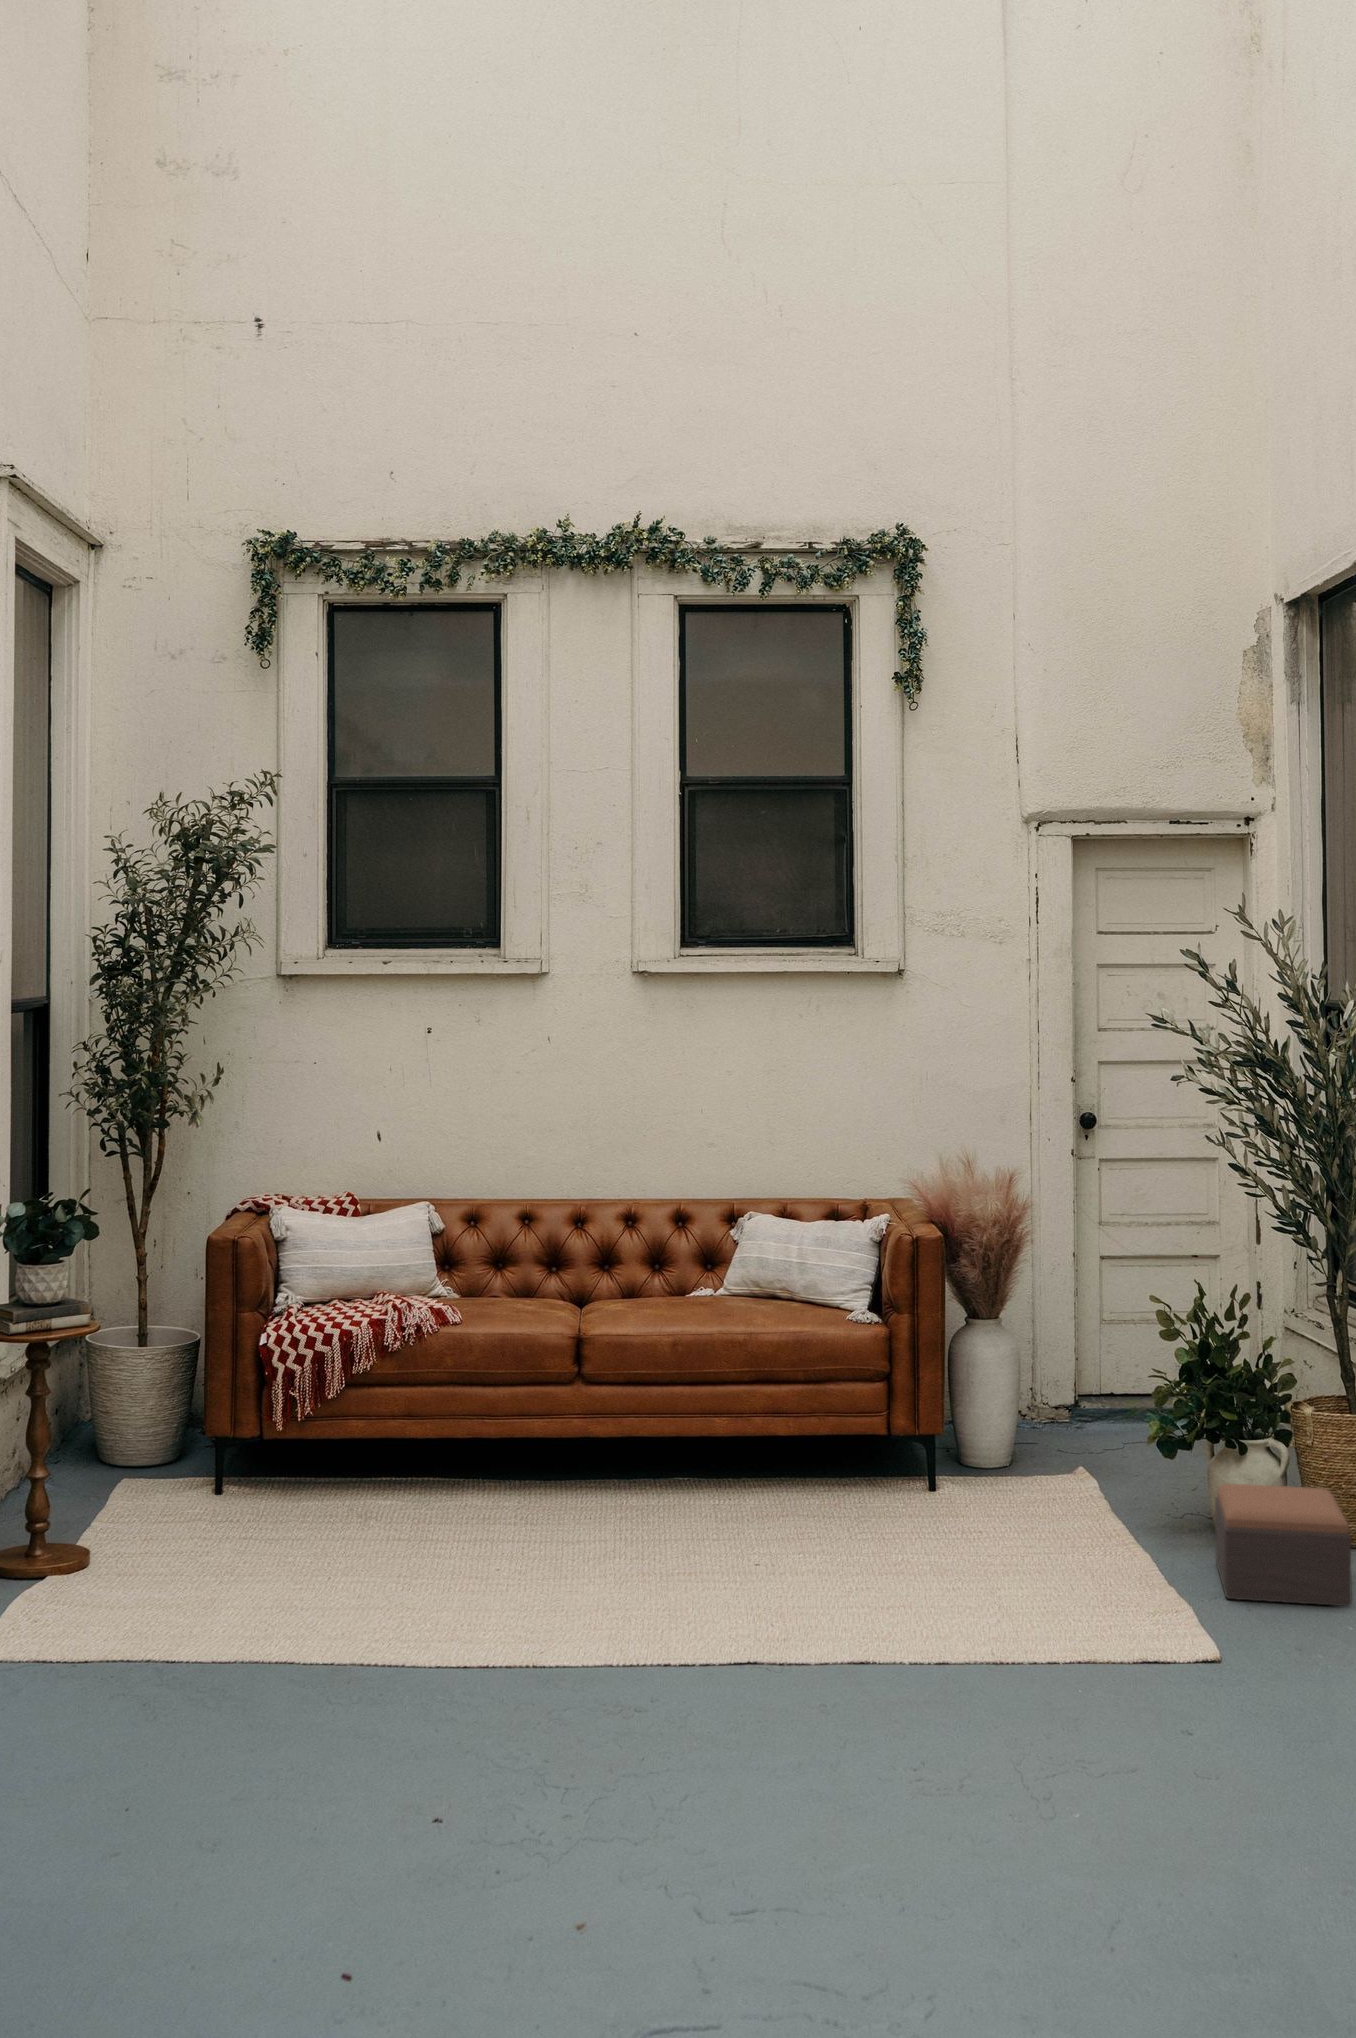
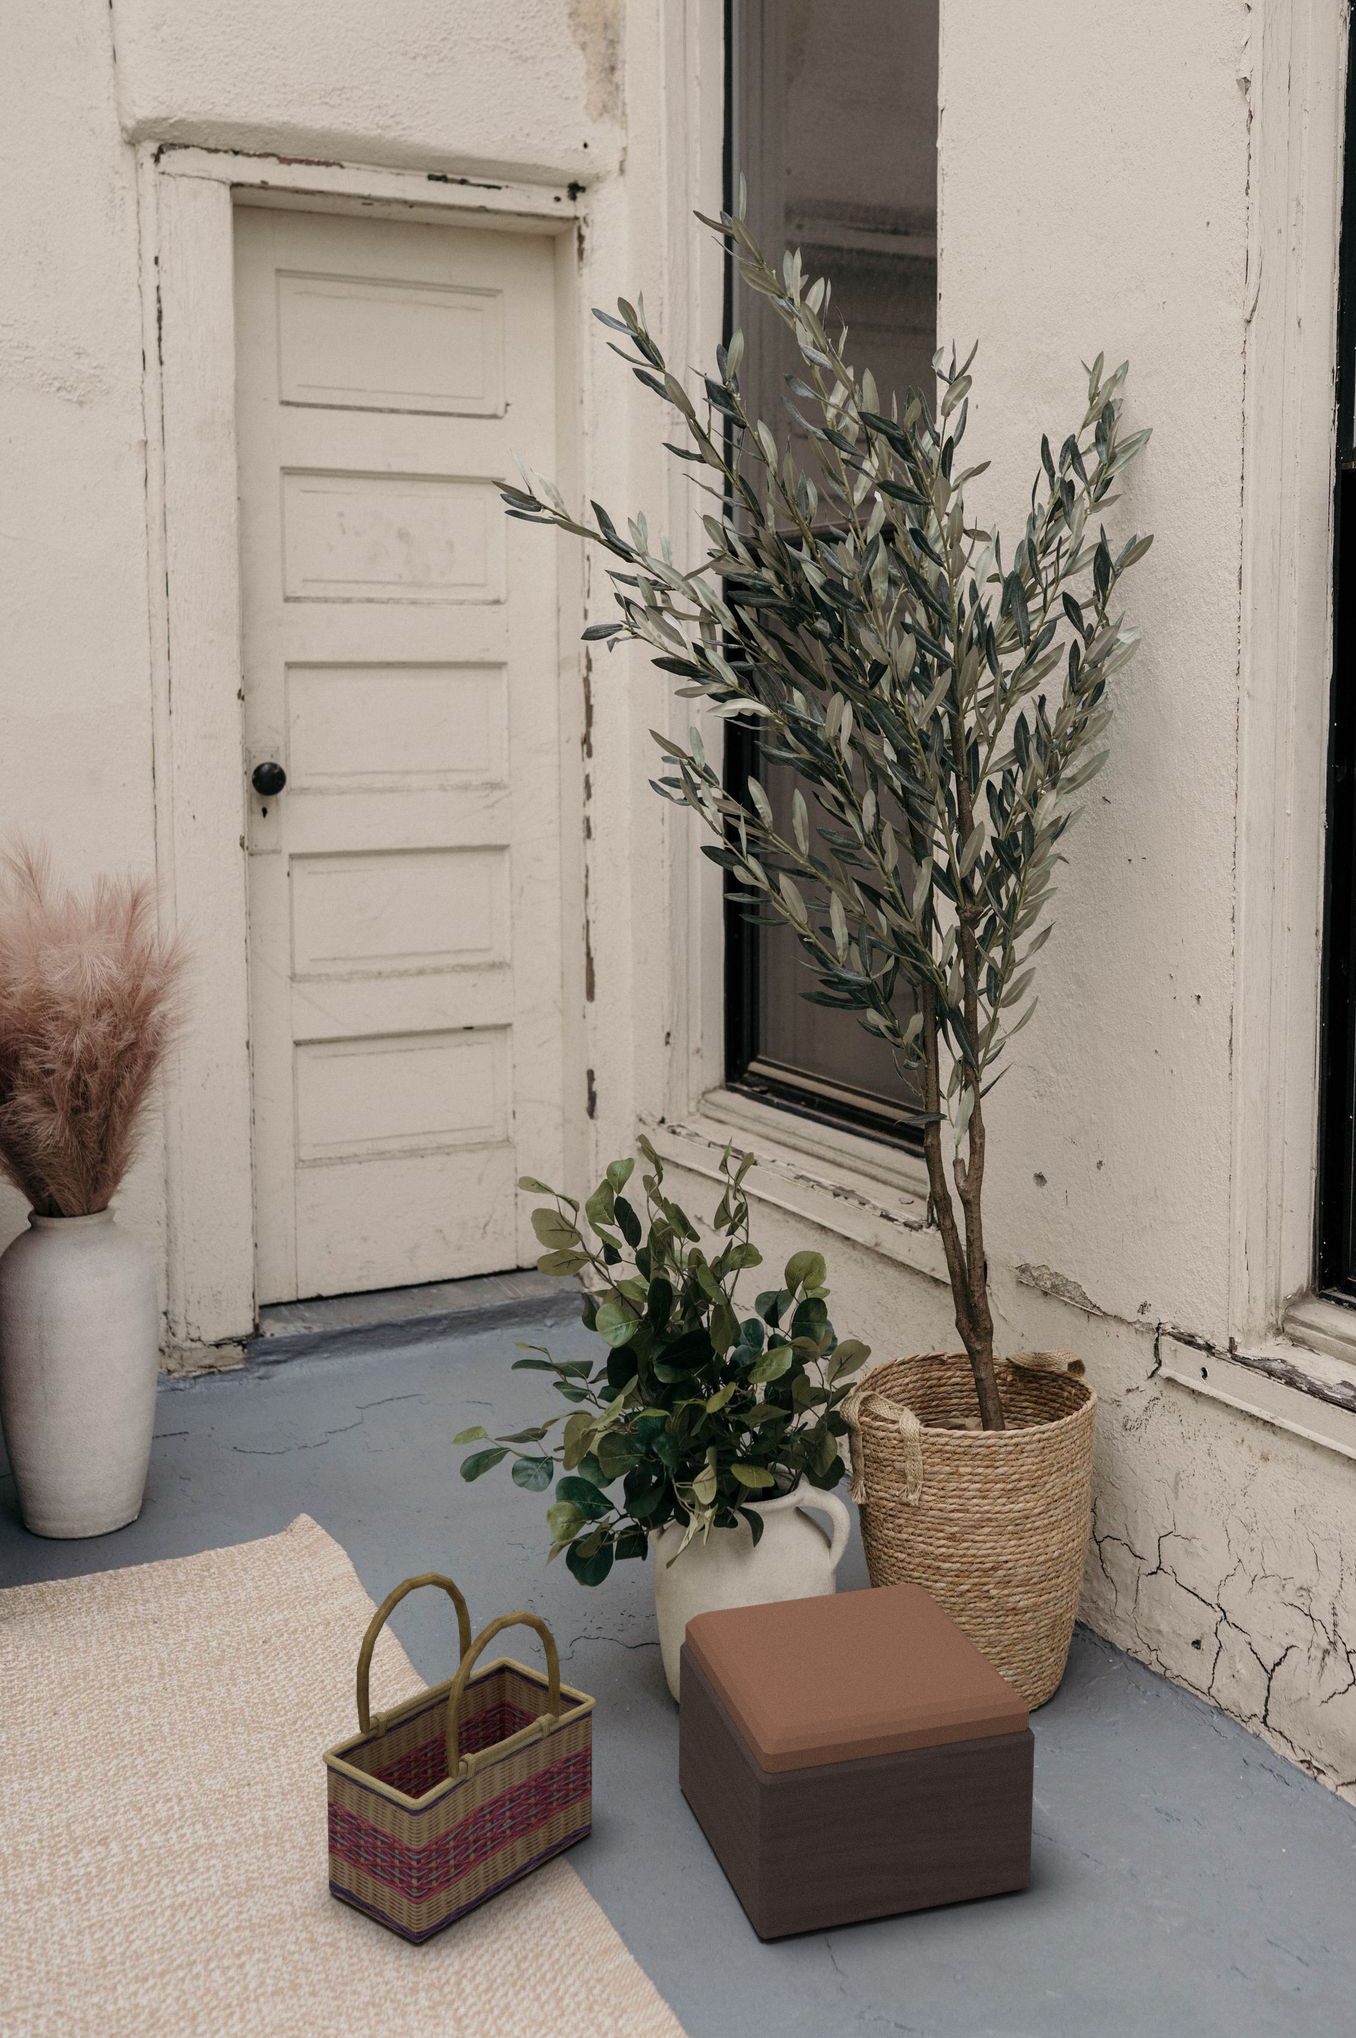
basket: none [1059,1445,1174,1578] -> present [322,1572,596,1943]

